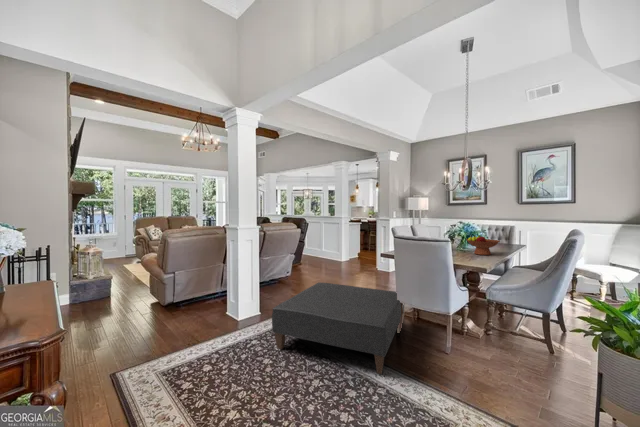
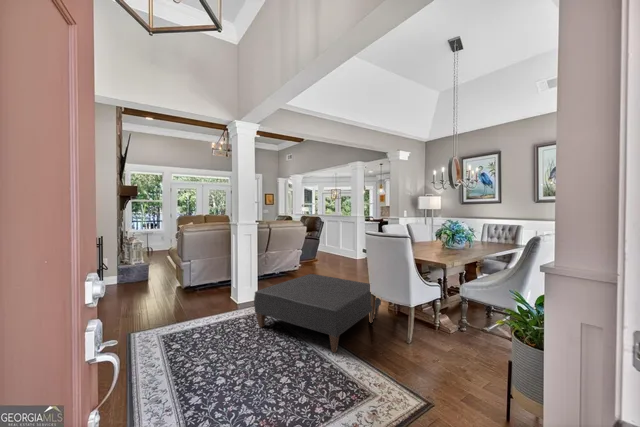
fruit bowl: present [466,235,500,255] -> none [448,233,480,252]

